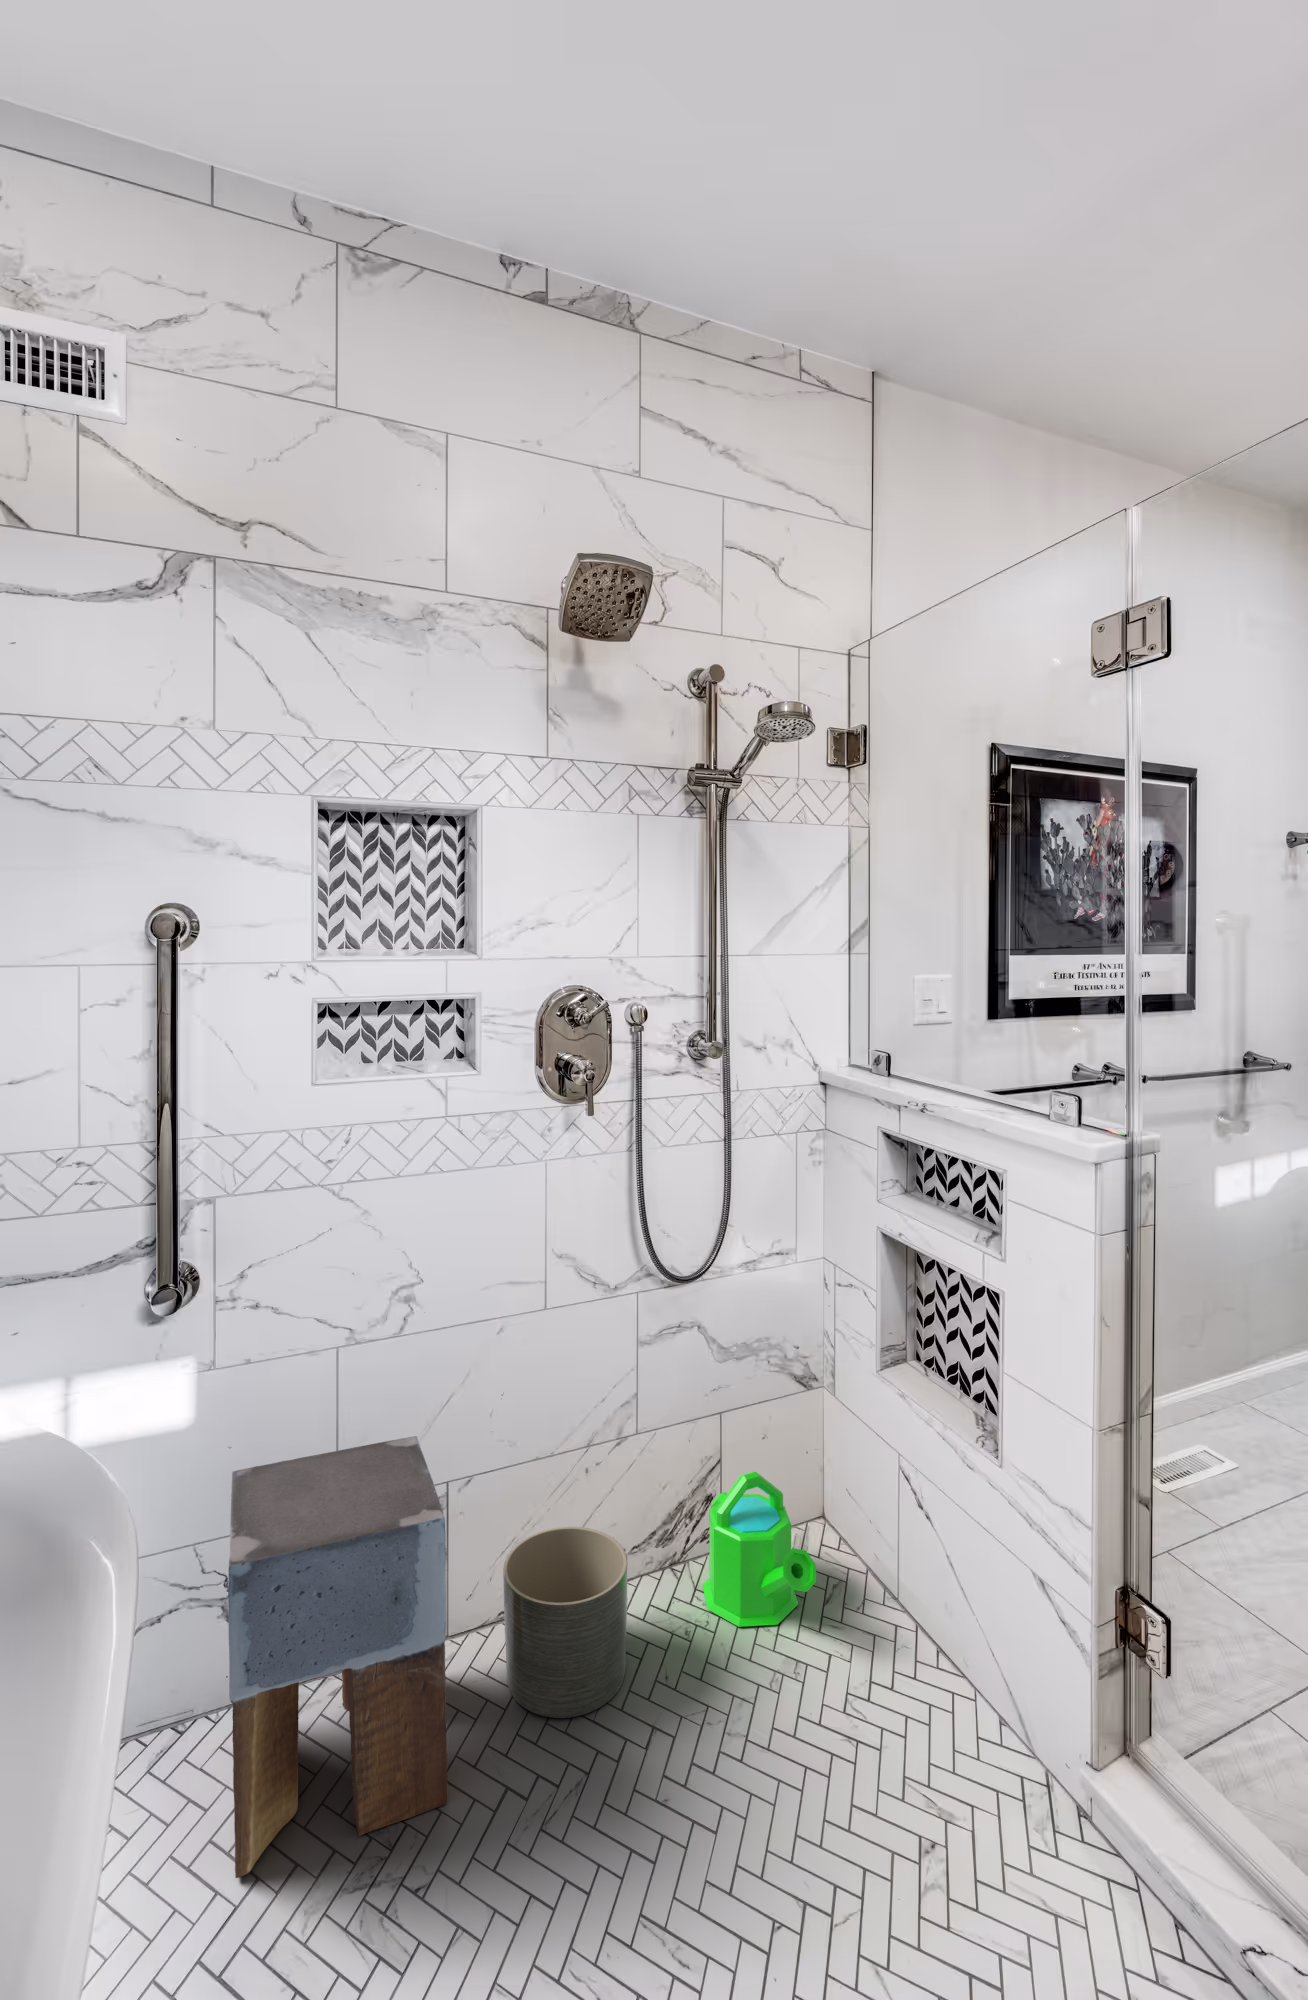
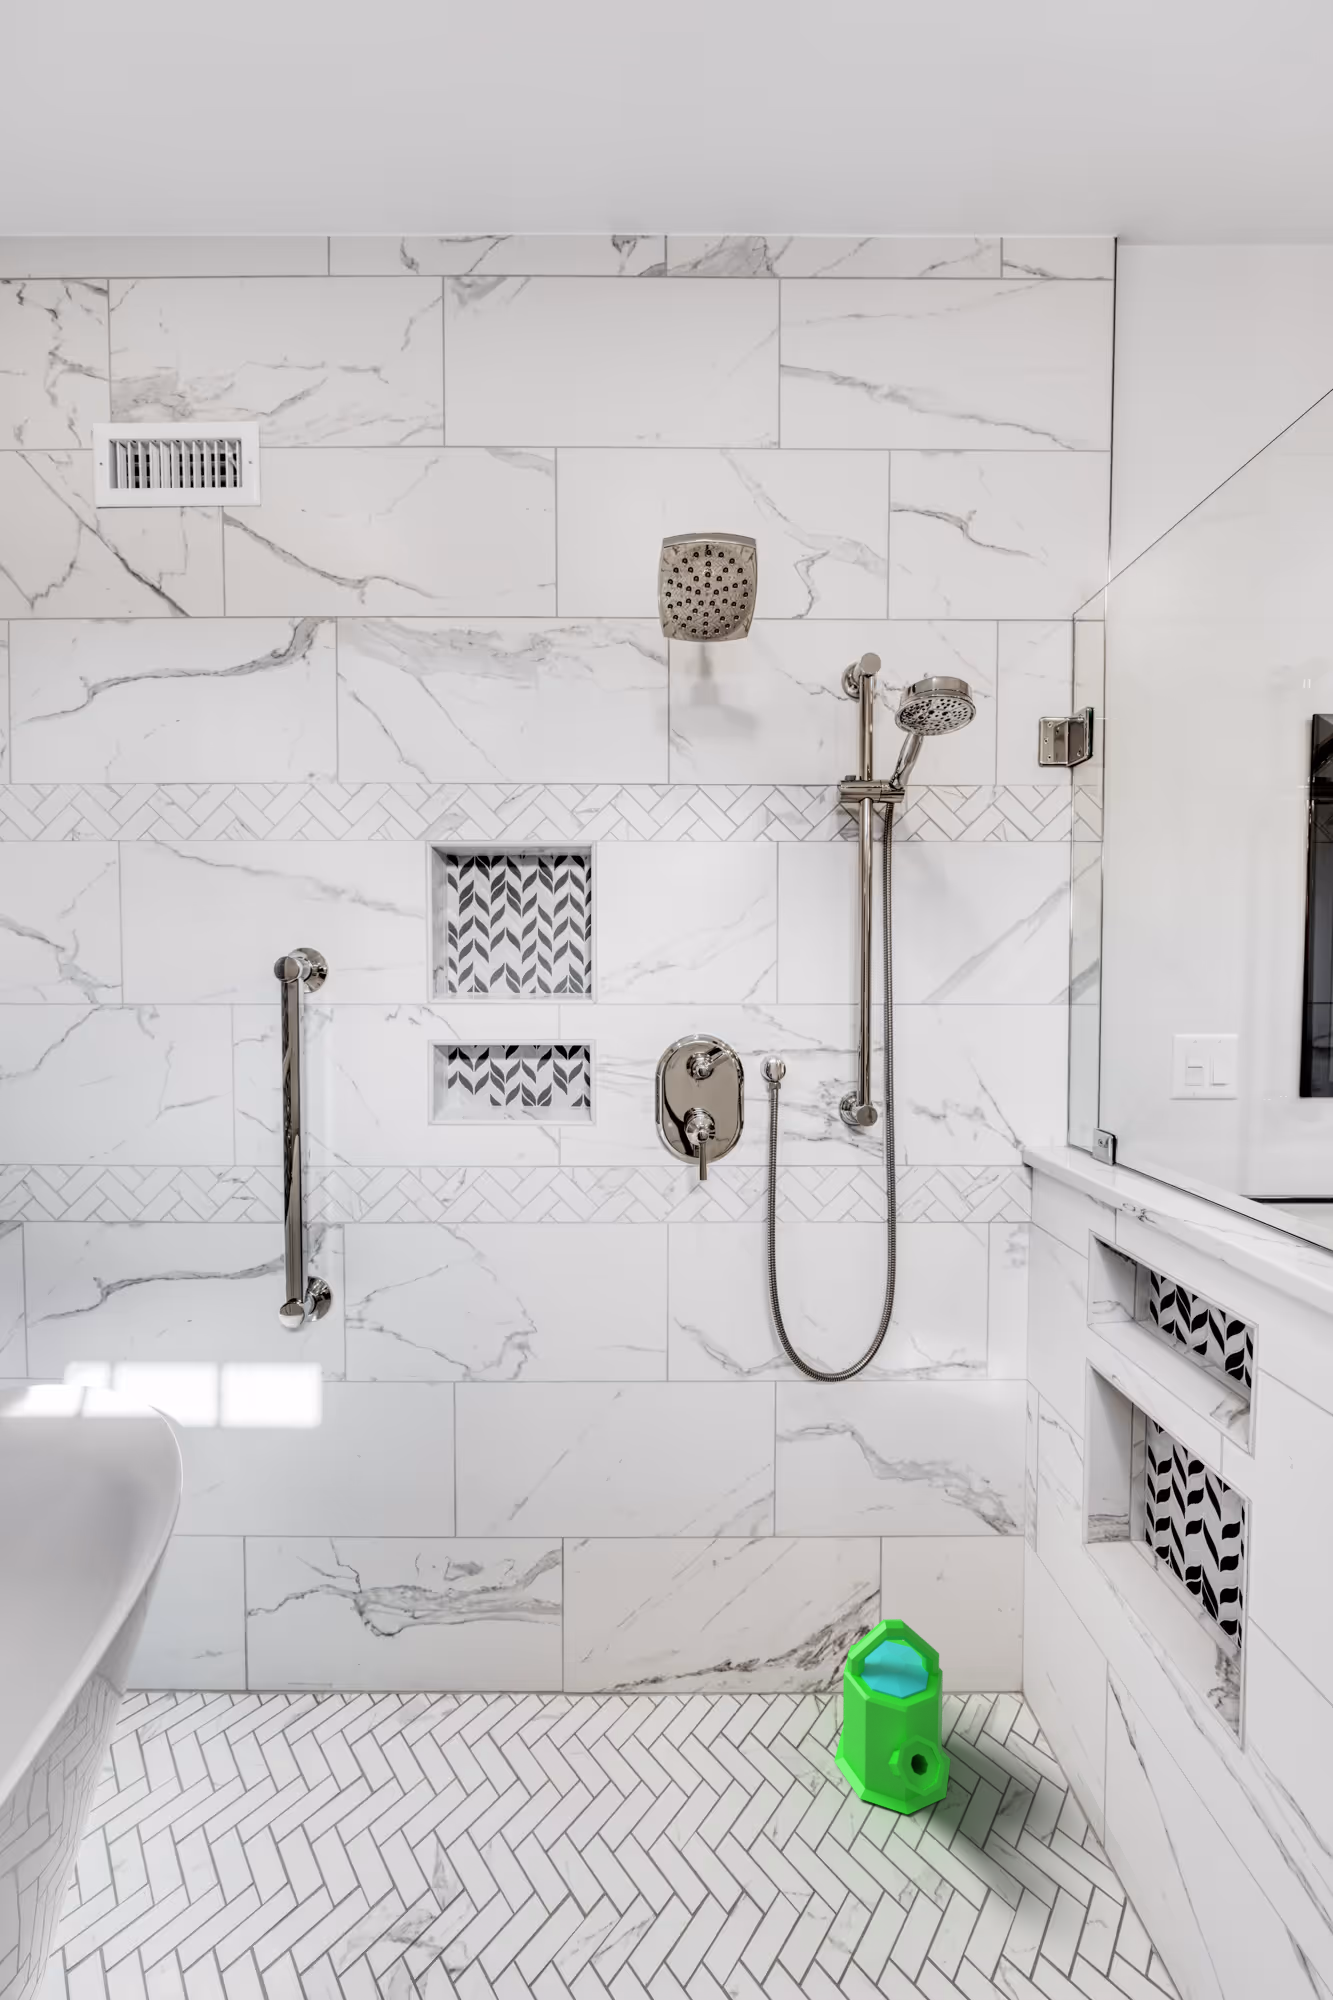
stool: present [228,1436,448,1878] -> none [281,1483,521,1877]
planter: present [503,1527,628,1718] -> none [587,1616,721,1836]

